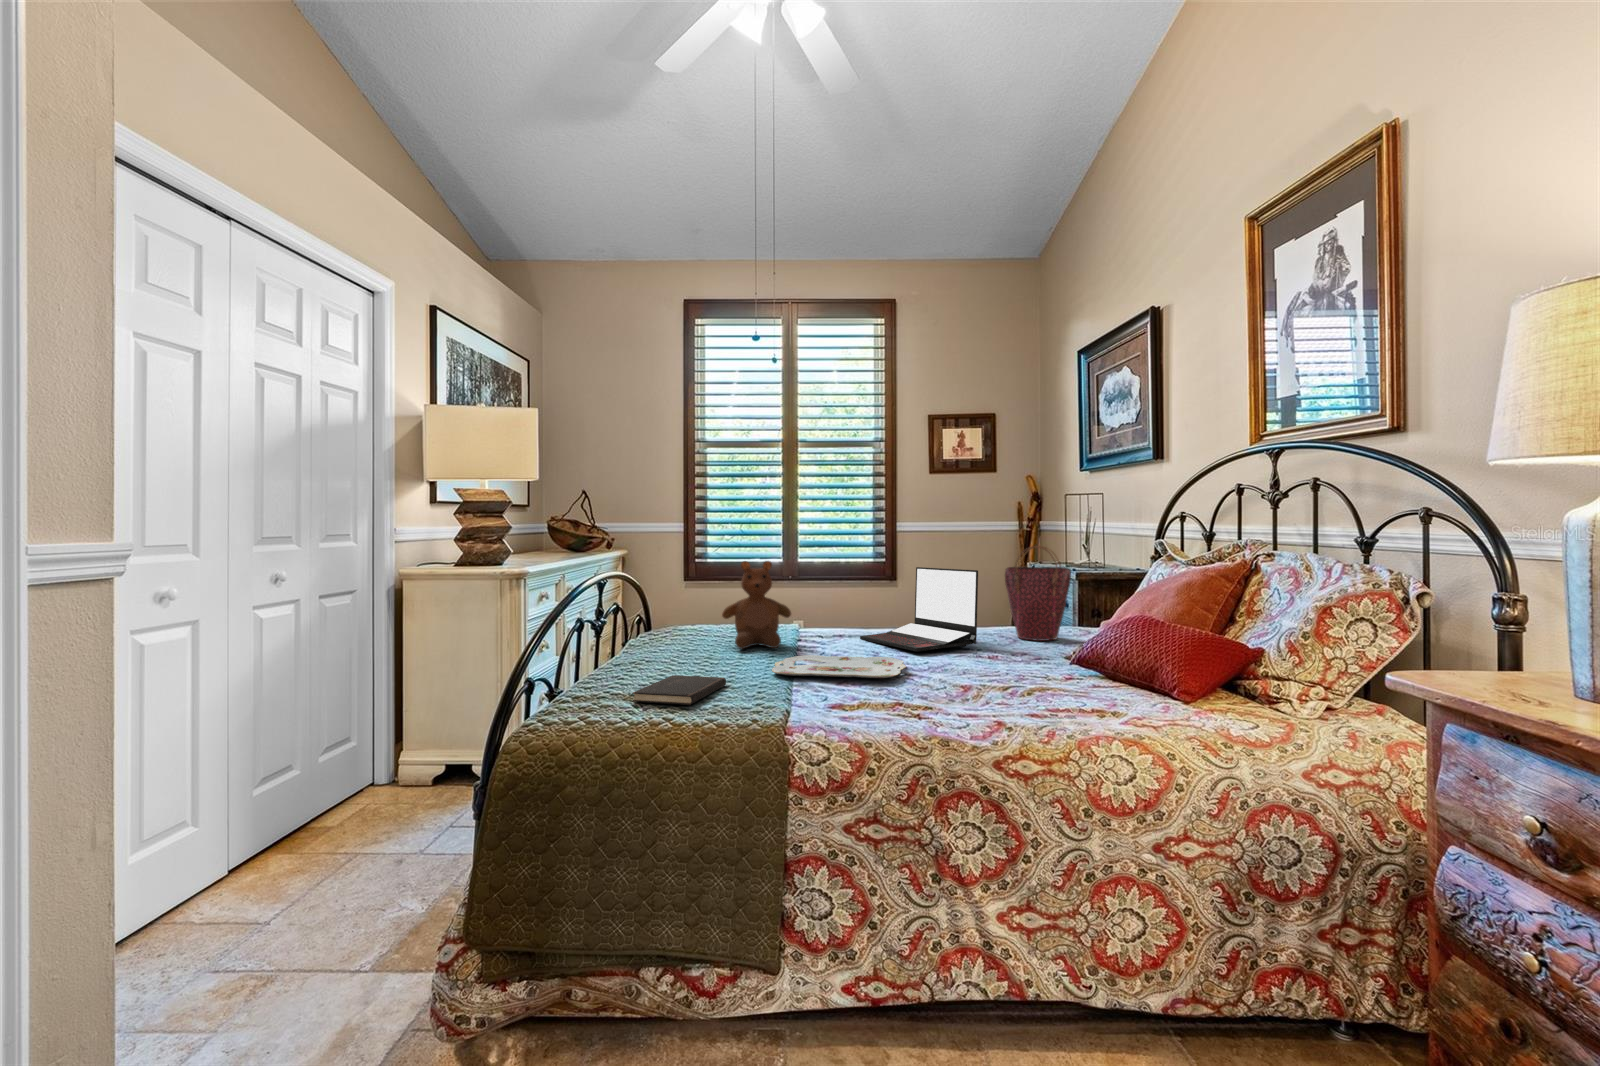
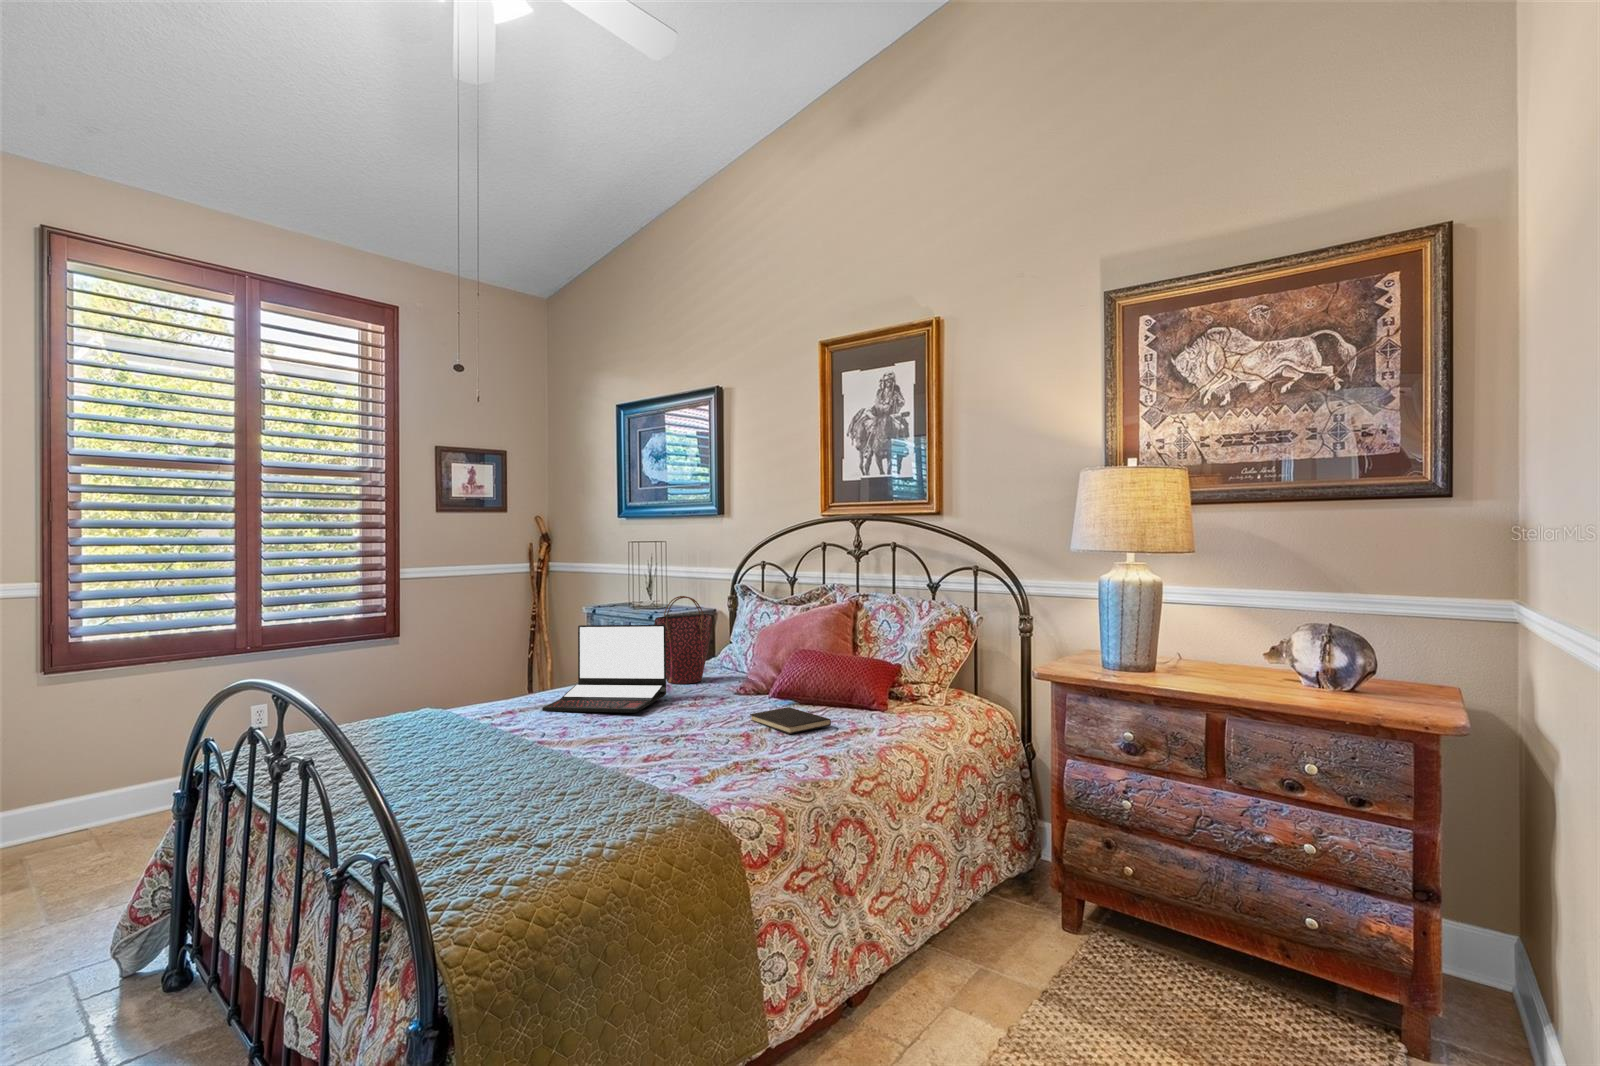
teddy bear: present [722,561,791,649] -> none [403,636,497,749]
serving tray: present [772,655,906,678] -> none [533,723,686,764]
hardcover book: present [632,675,726,705] -> present [750,707,831,734]

